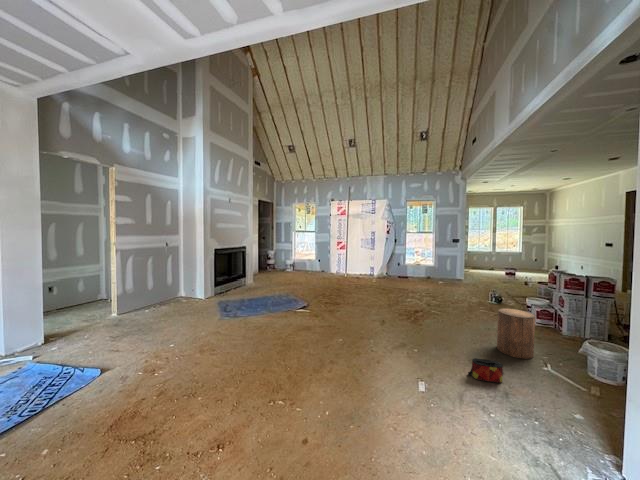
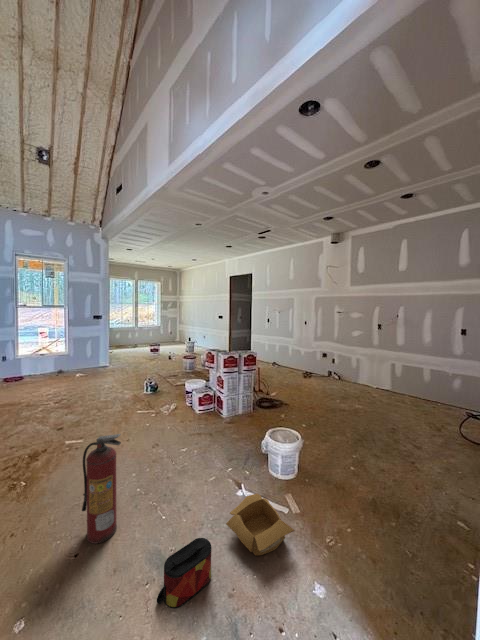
fire extinguisher: none [437,298,457,350] -> present [82,434,121,544]
stool: present [497,308,535,359] -> none [176,413,219,489]
cardboard box: none [521,366,578,398] -> present [226,494,294,556]

